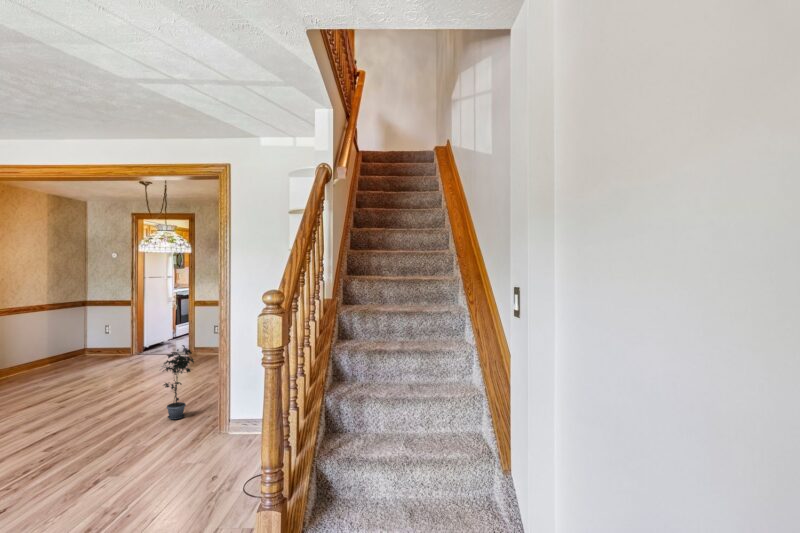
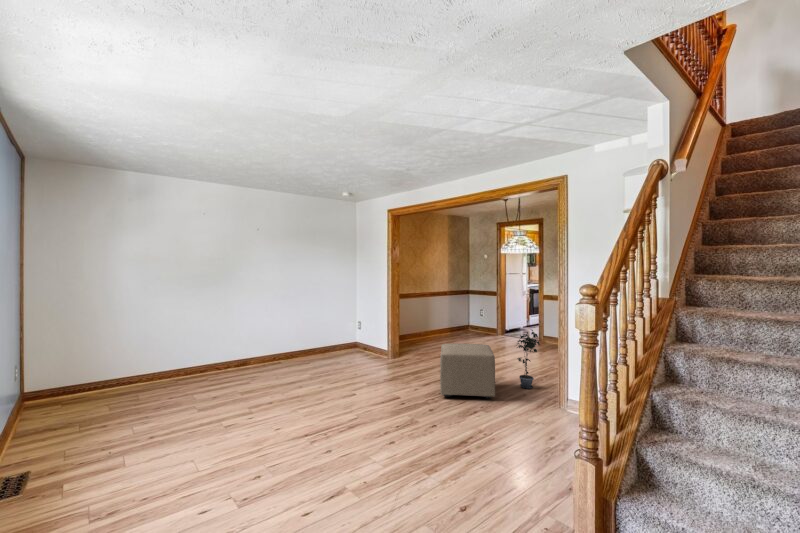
ottoman: none [30,375,131,470] -> present [440,344,495,399]

